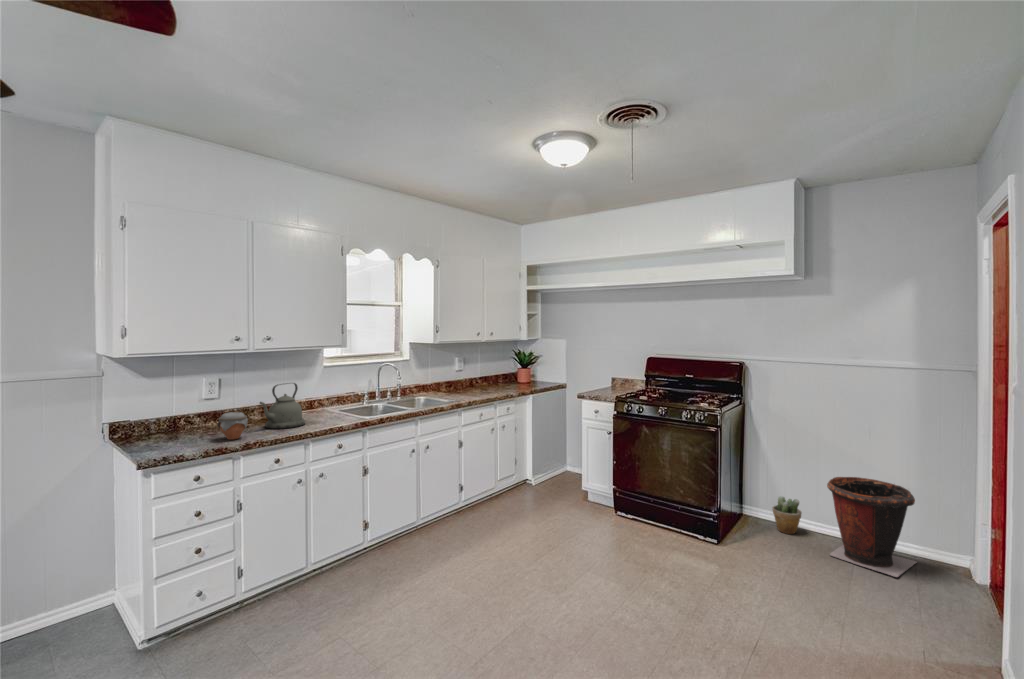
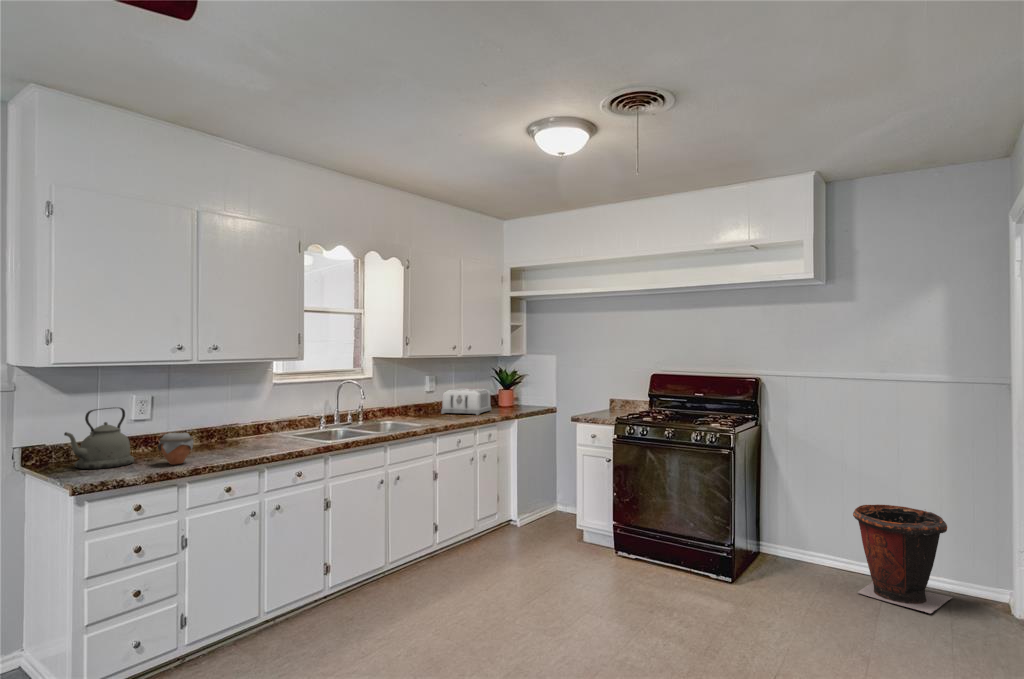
toaster: none [468,368,511,391] -> present [441,389,491,415]
kettle: present [260,383,305,429] -> present [64,407,134,469]
potted plant: present [773,496,802,534] -> none [794,529,826,572]

